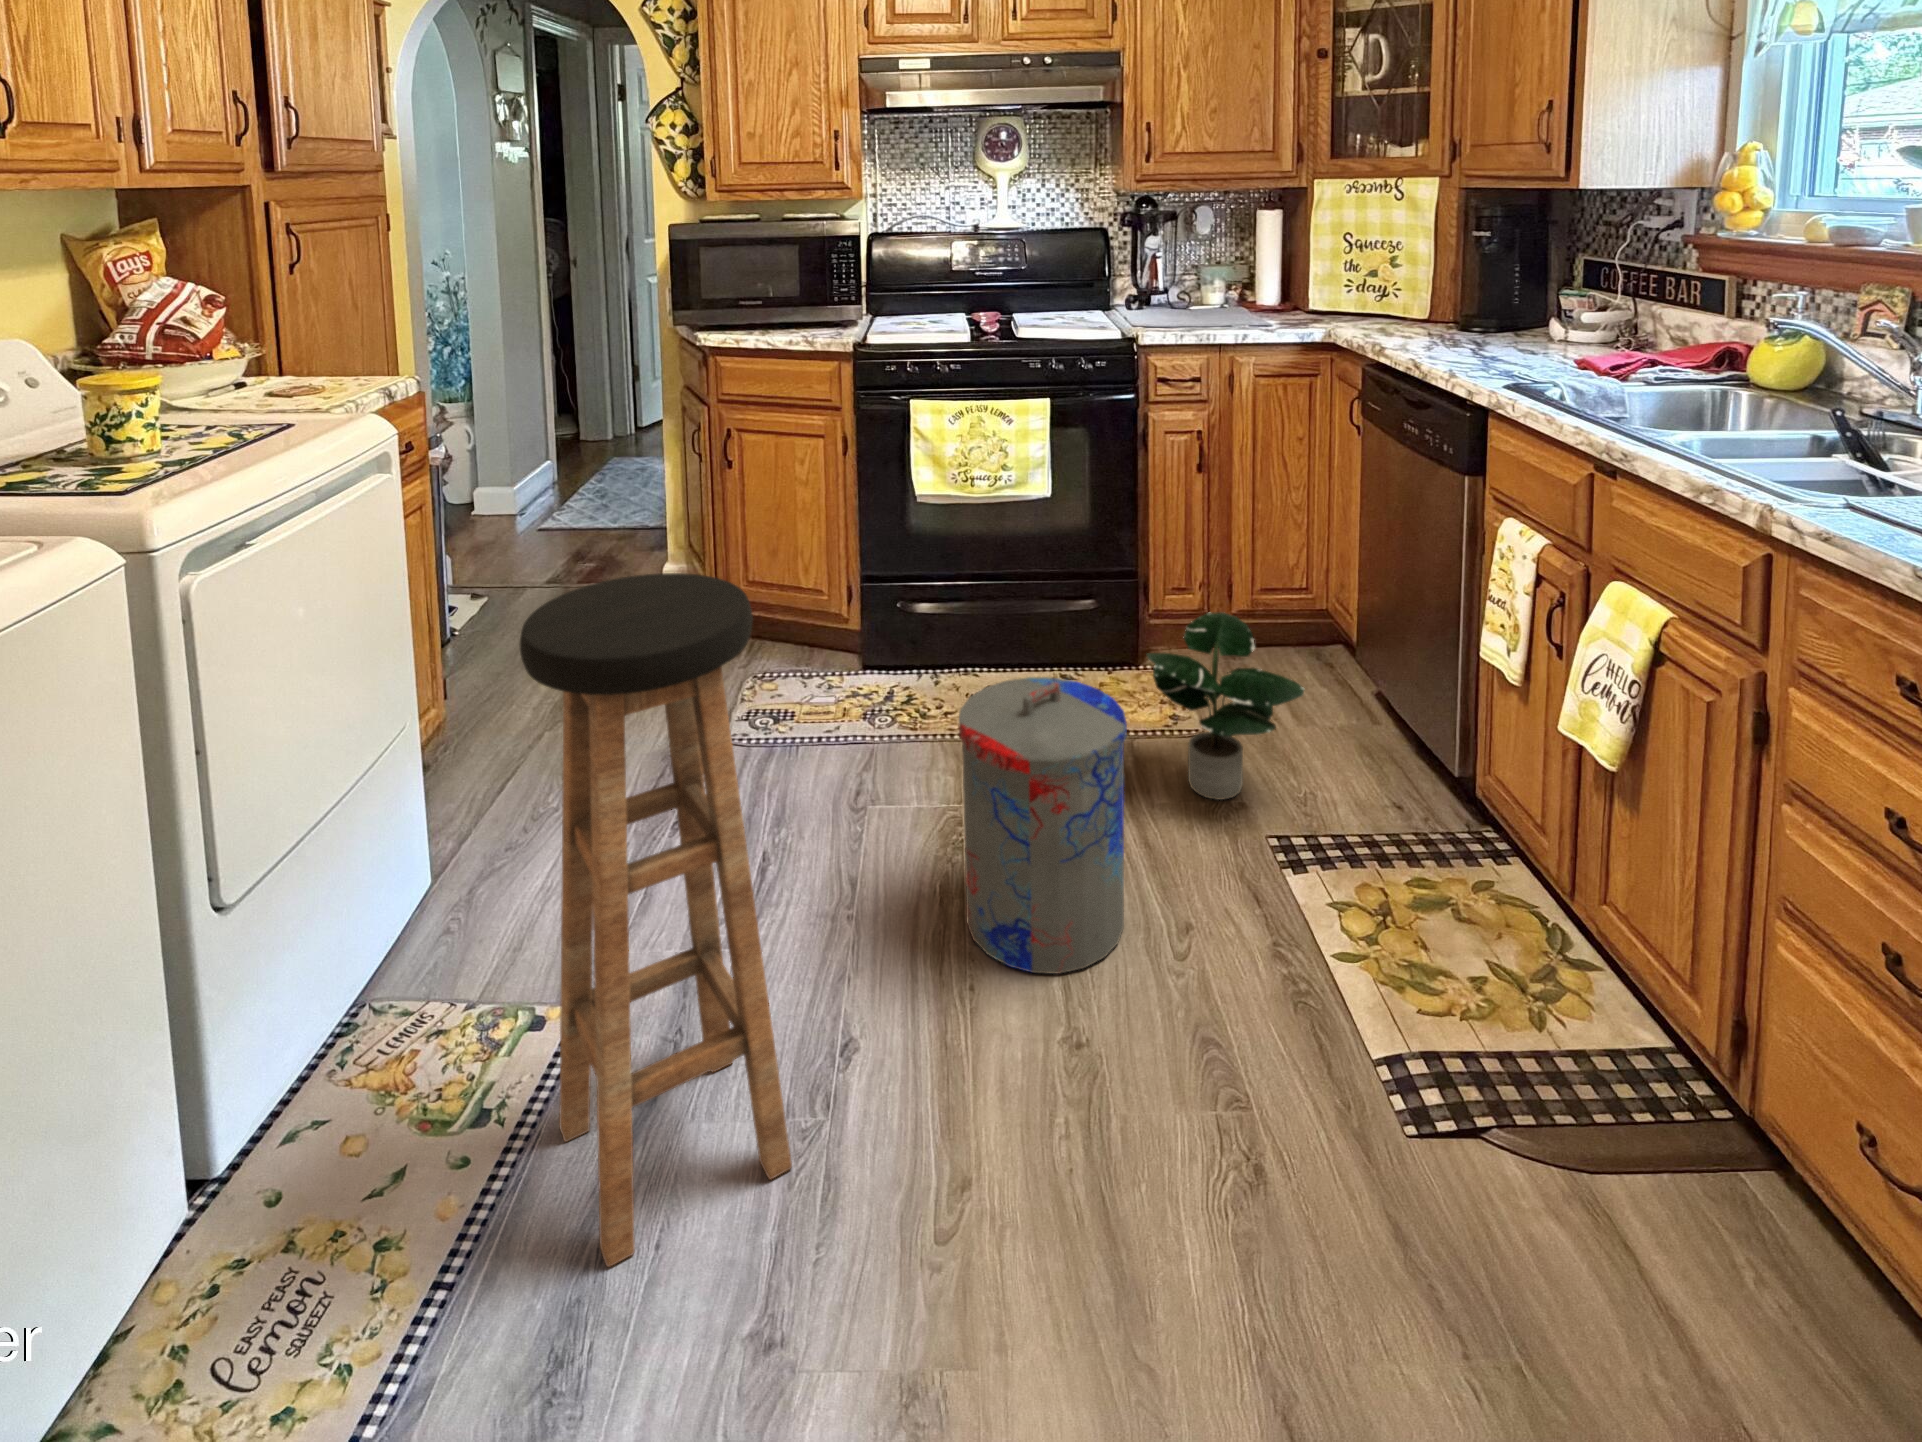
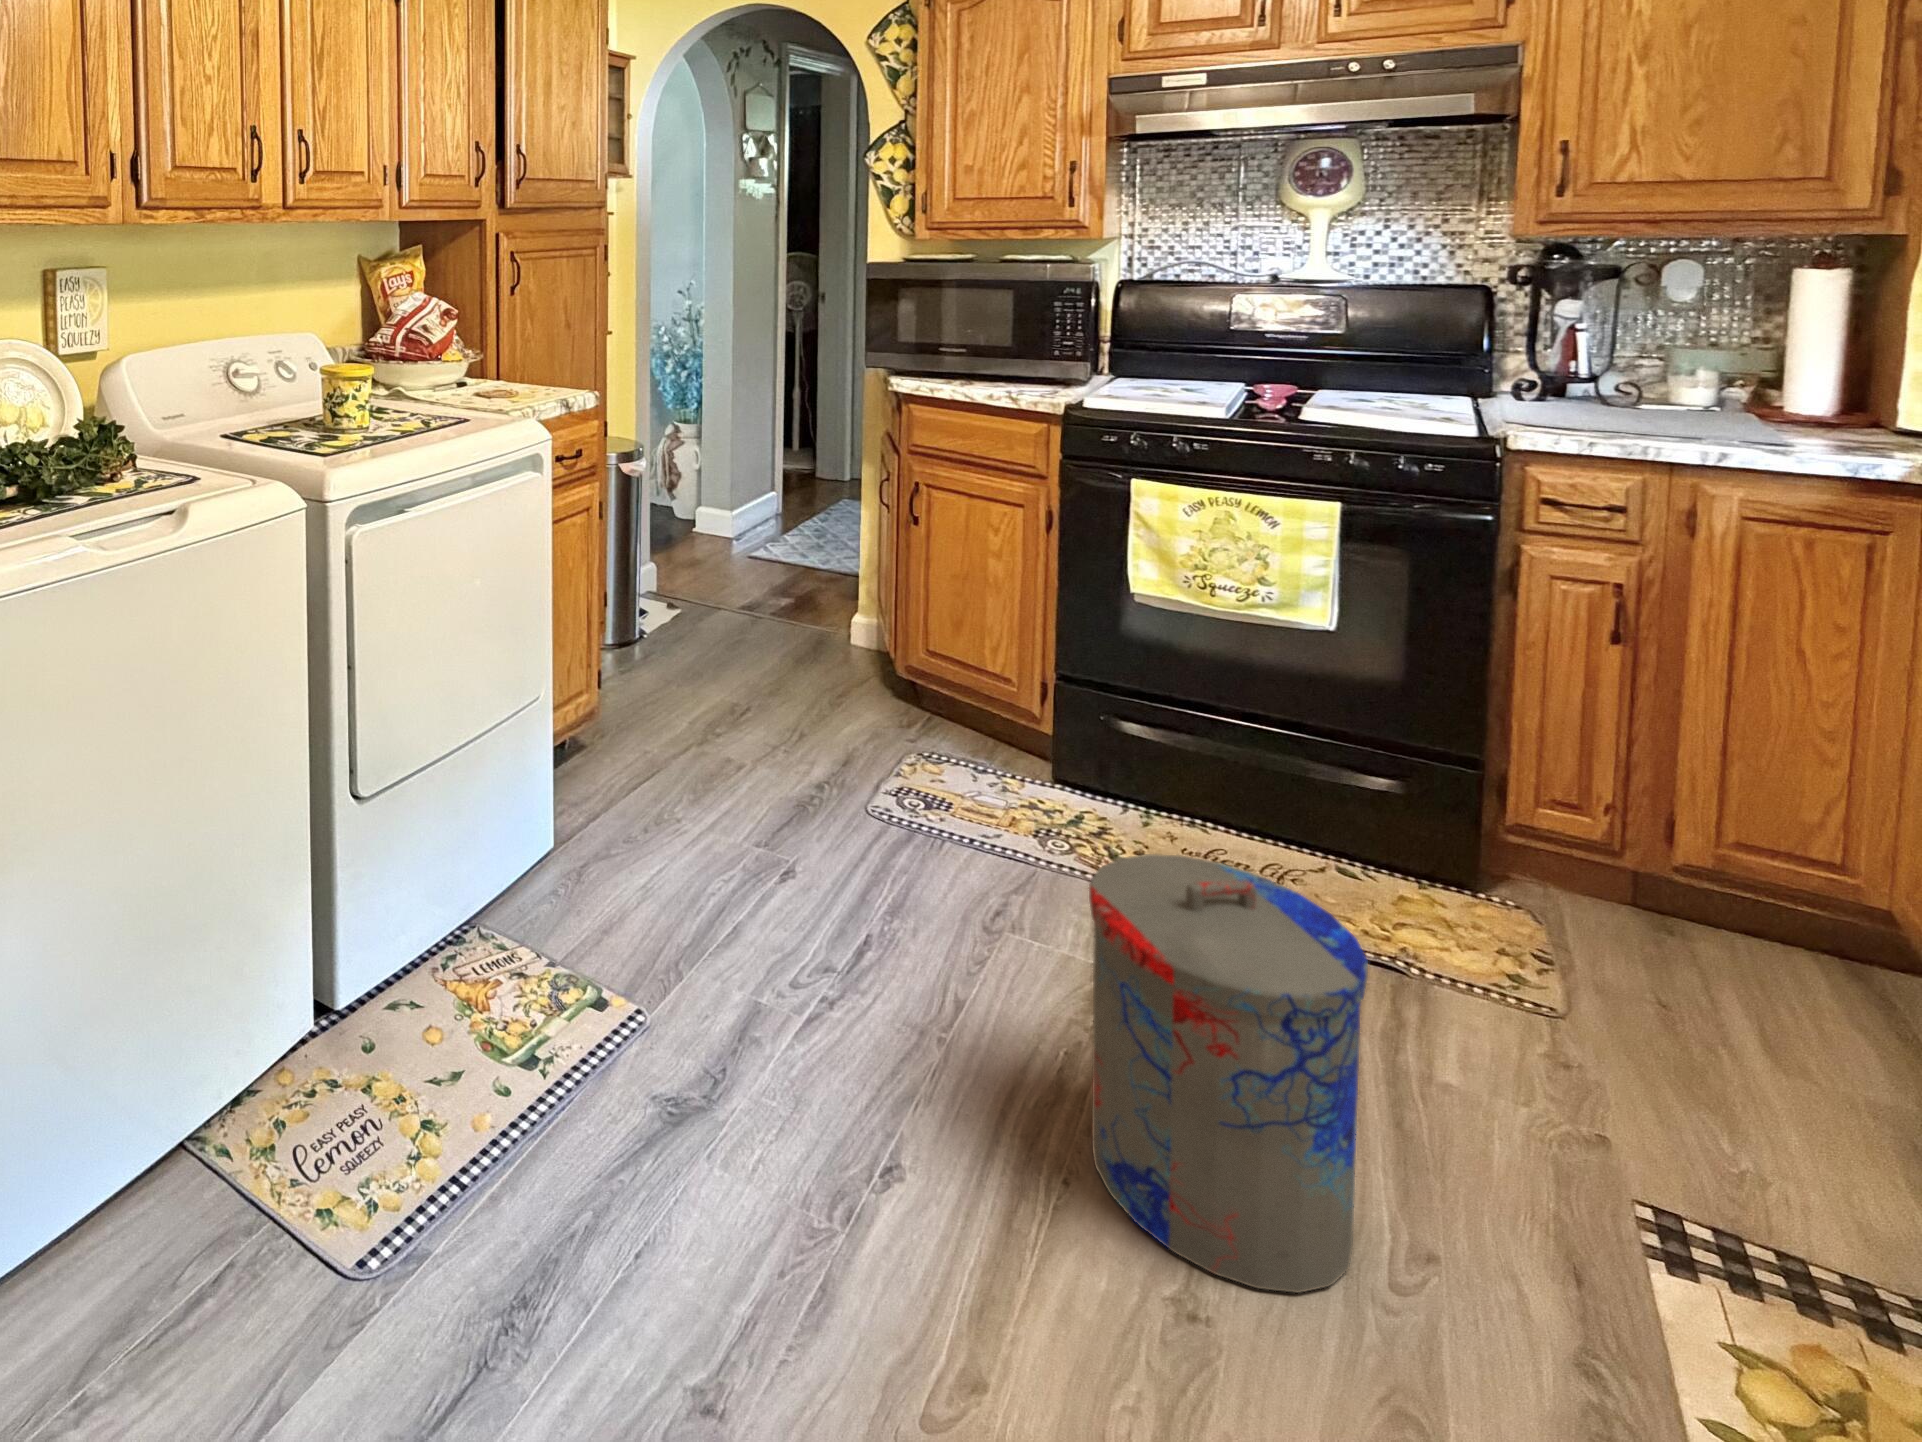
bar stool: present [520,573,792,1267] -> none [553,604,784,1287]
potted plant: present [1147,612,1304,800] -> none [1472,878,1840,1186]

